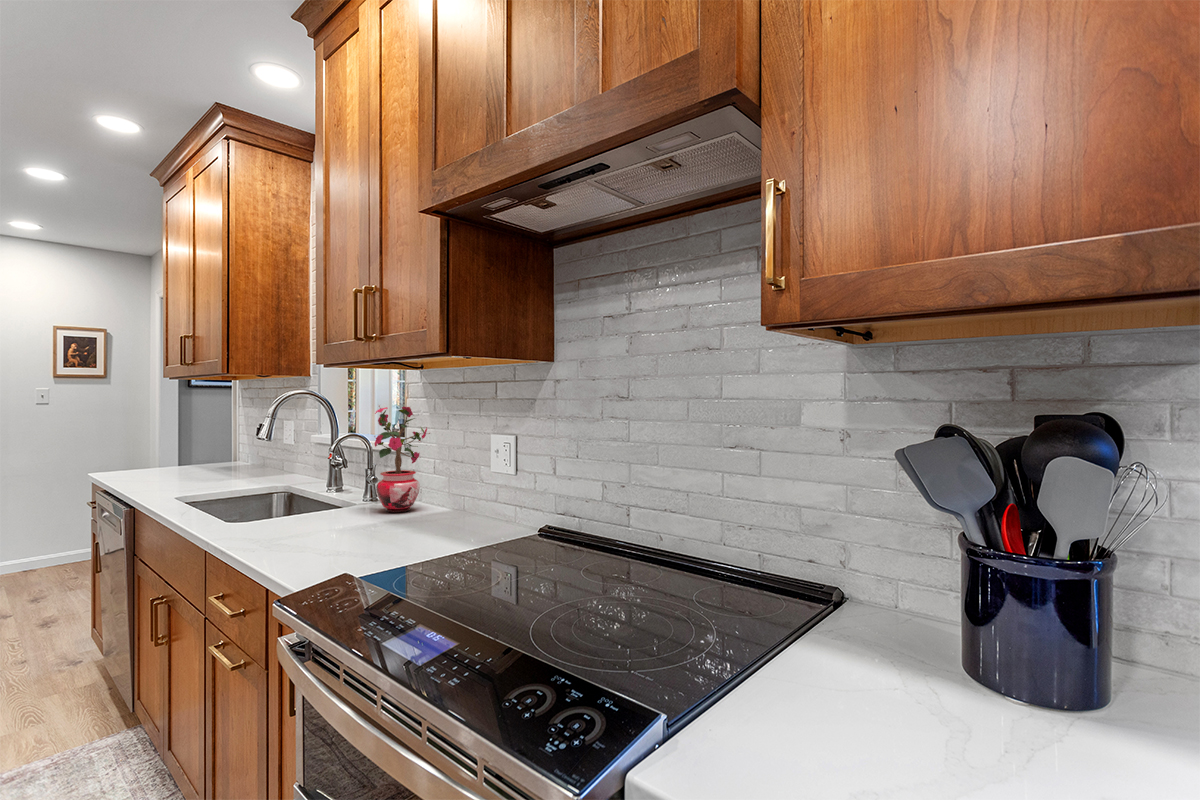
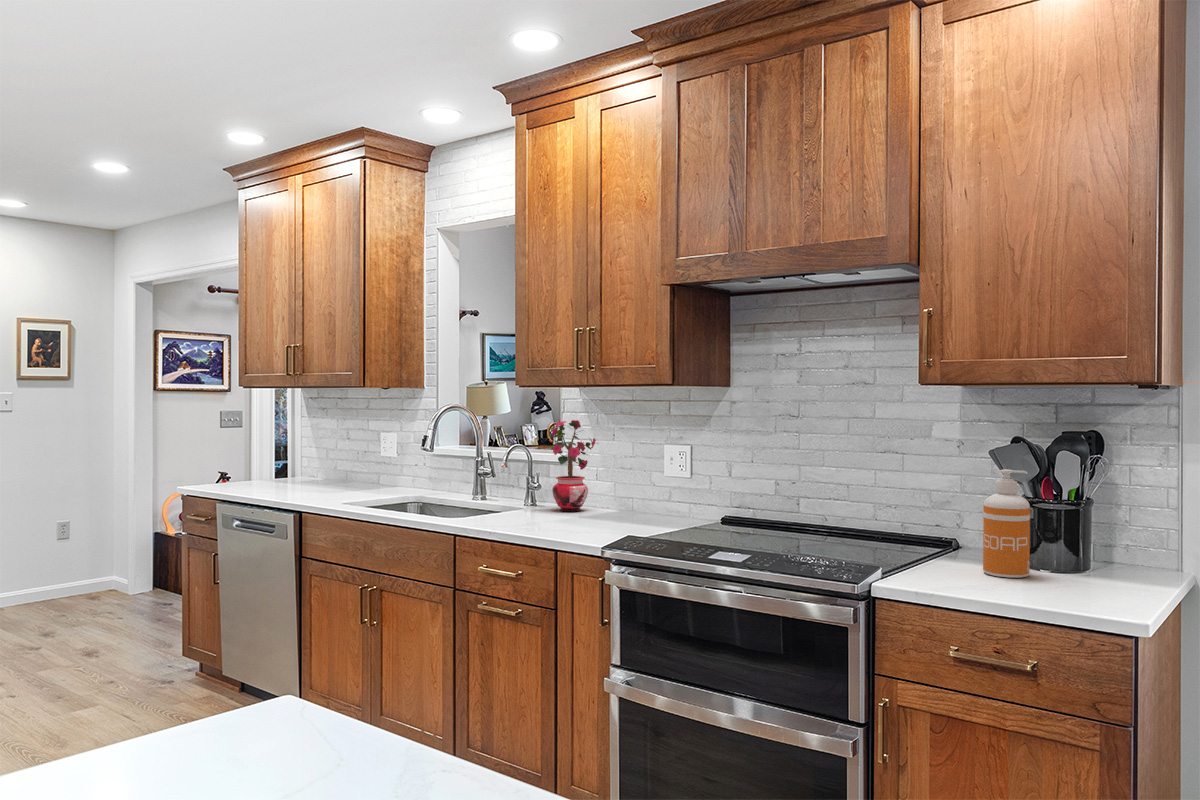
soap dispenser: none [876,494,983,751] -> present [983,469,1030,578]

